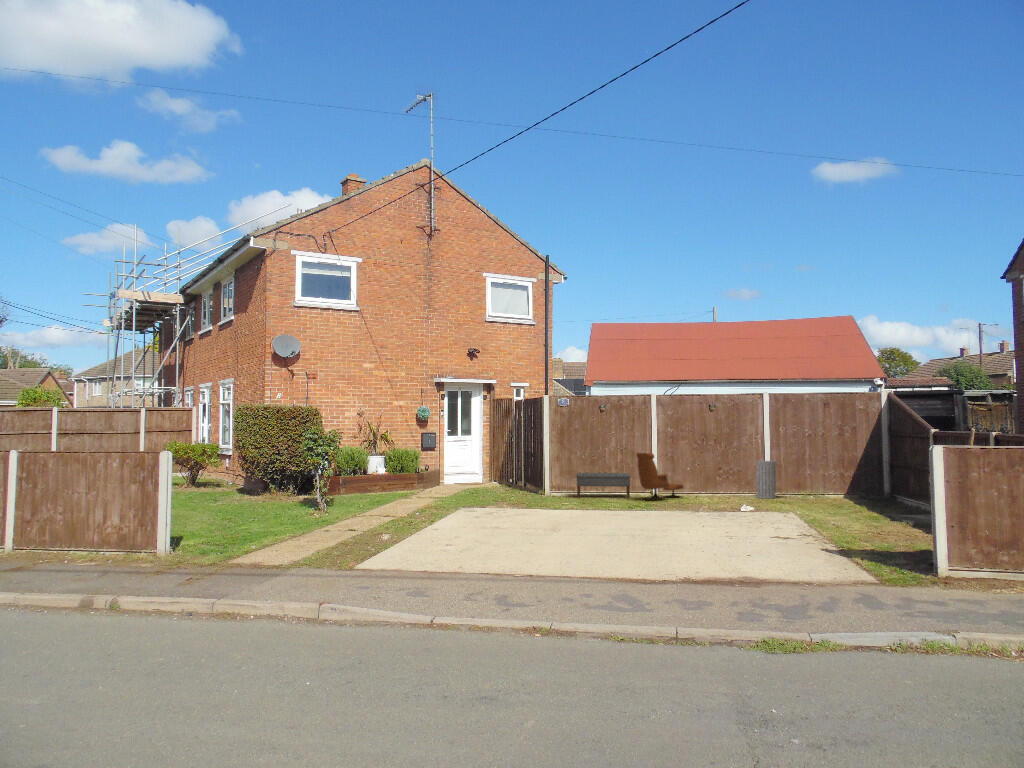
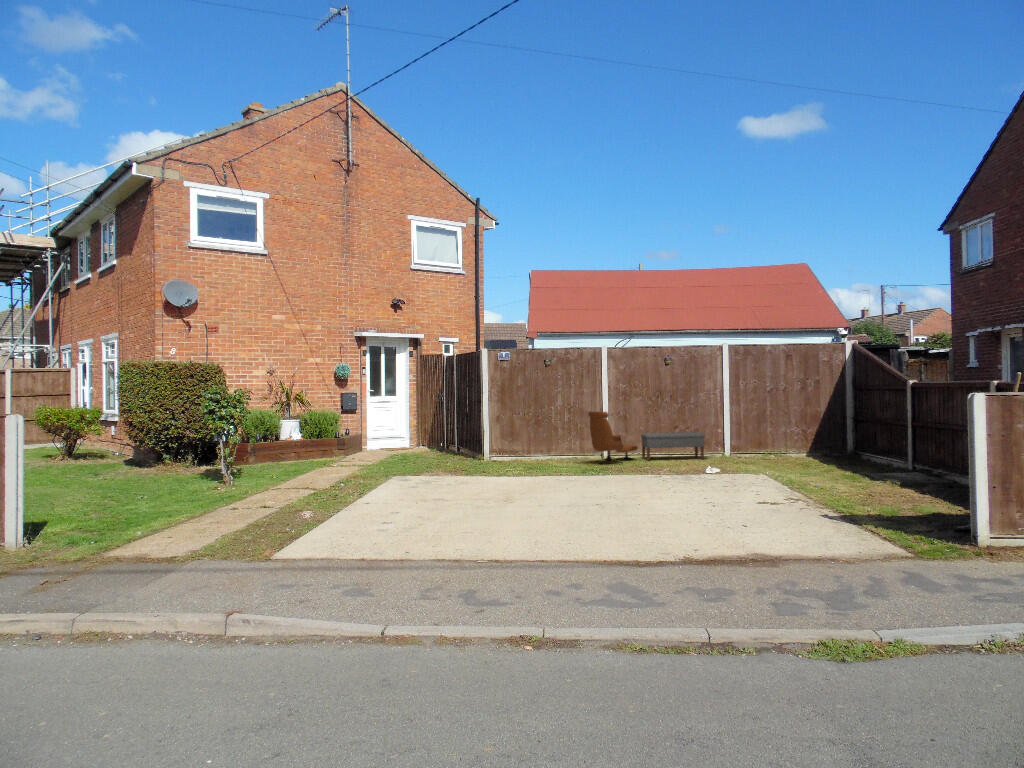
trash can: present [755,461,777,499] -> none [711,416,737,459]
bench: present [576,472,630,498] -> present [641,432,705,461]

